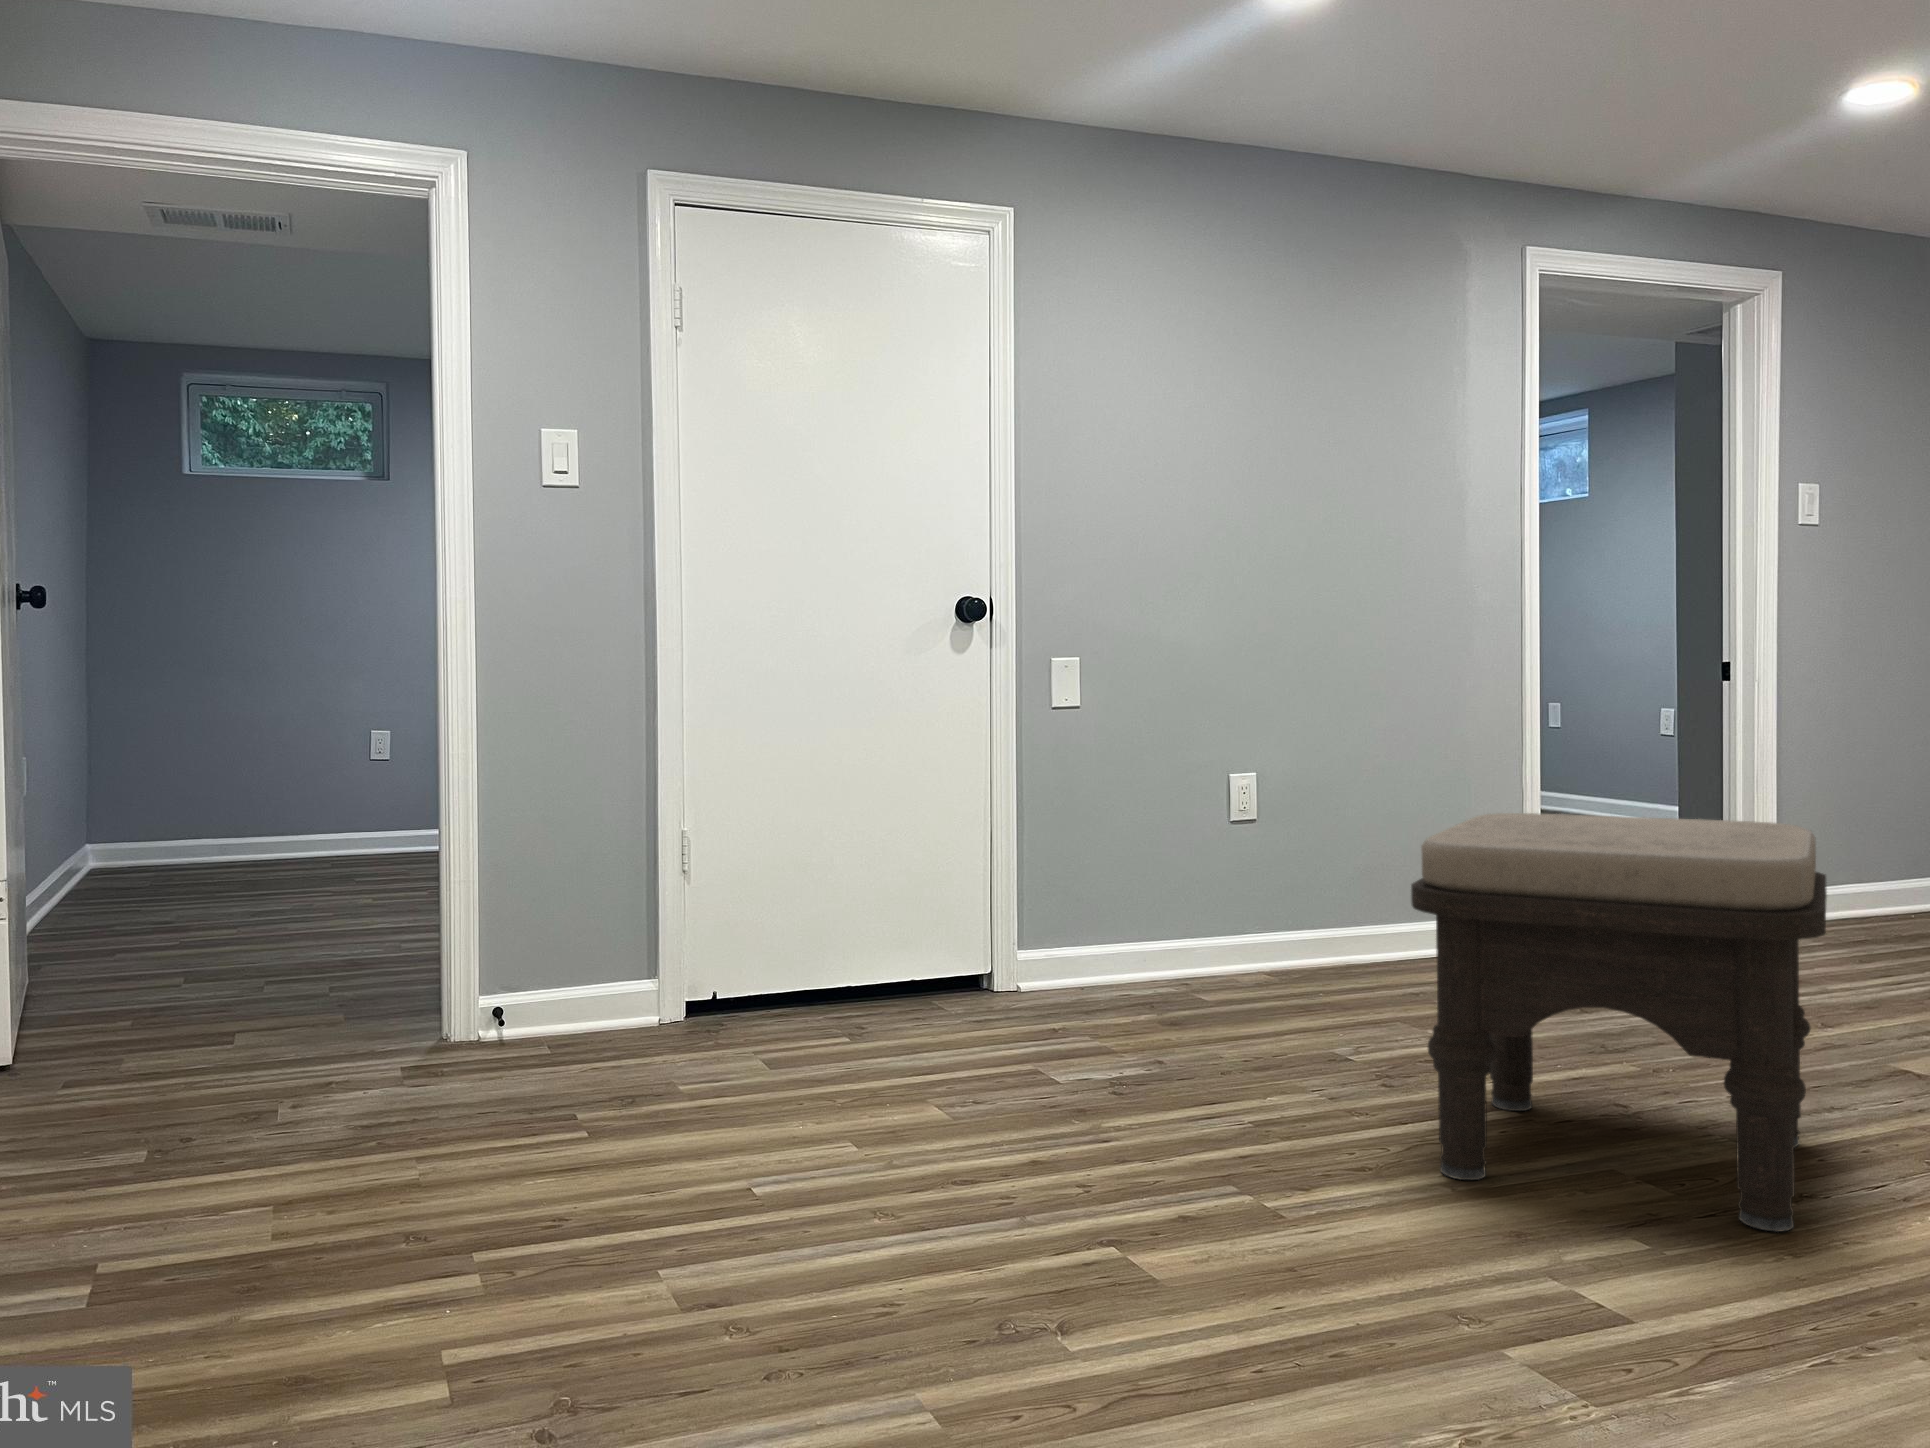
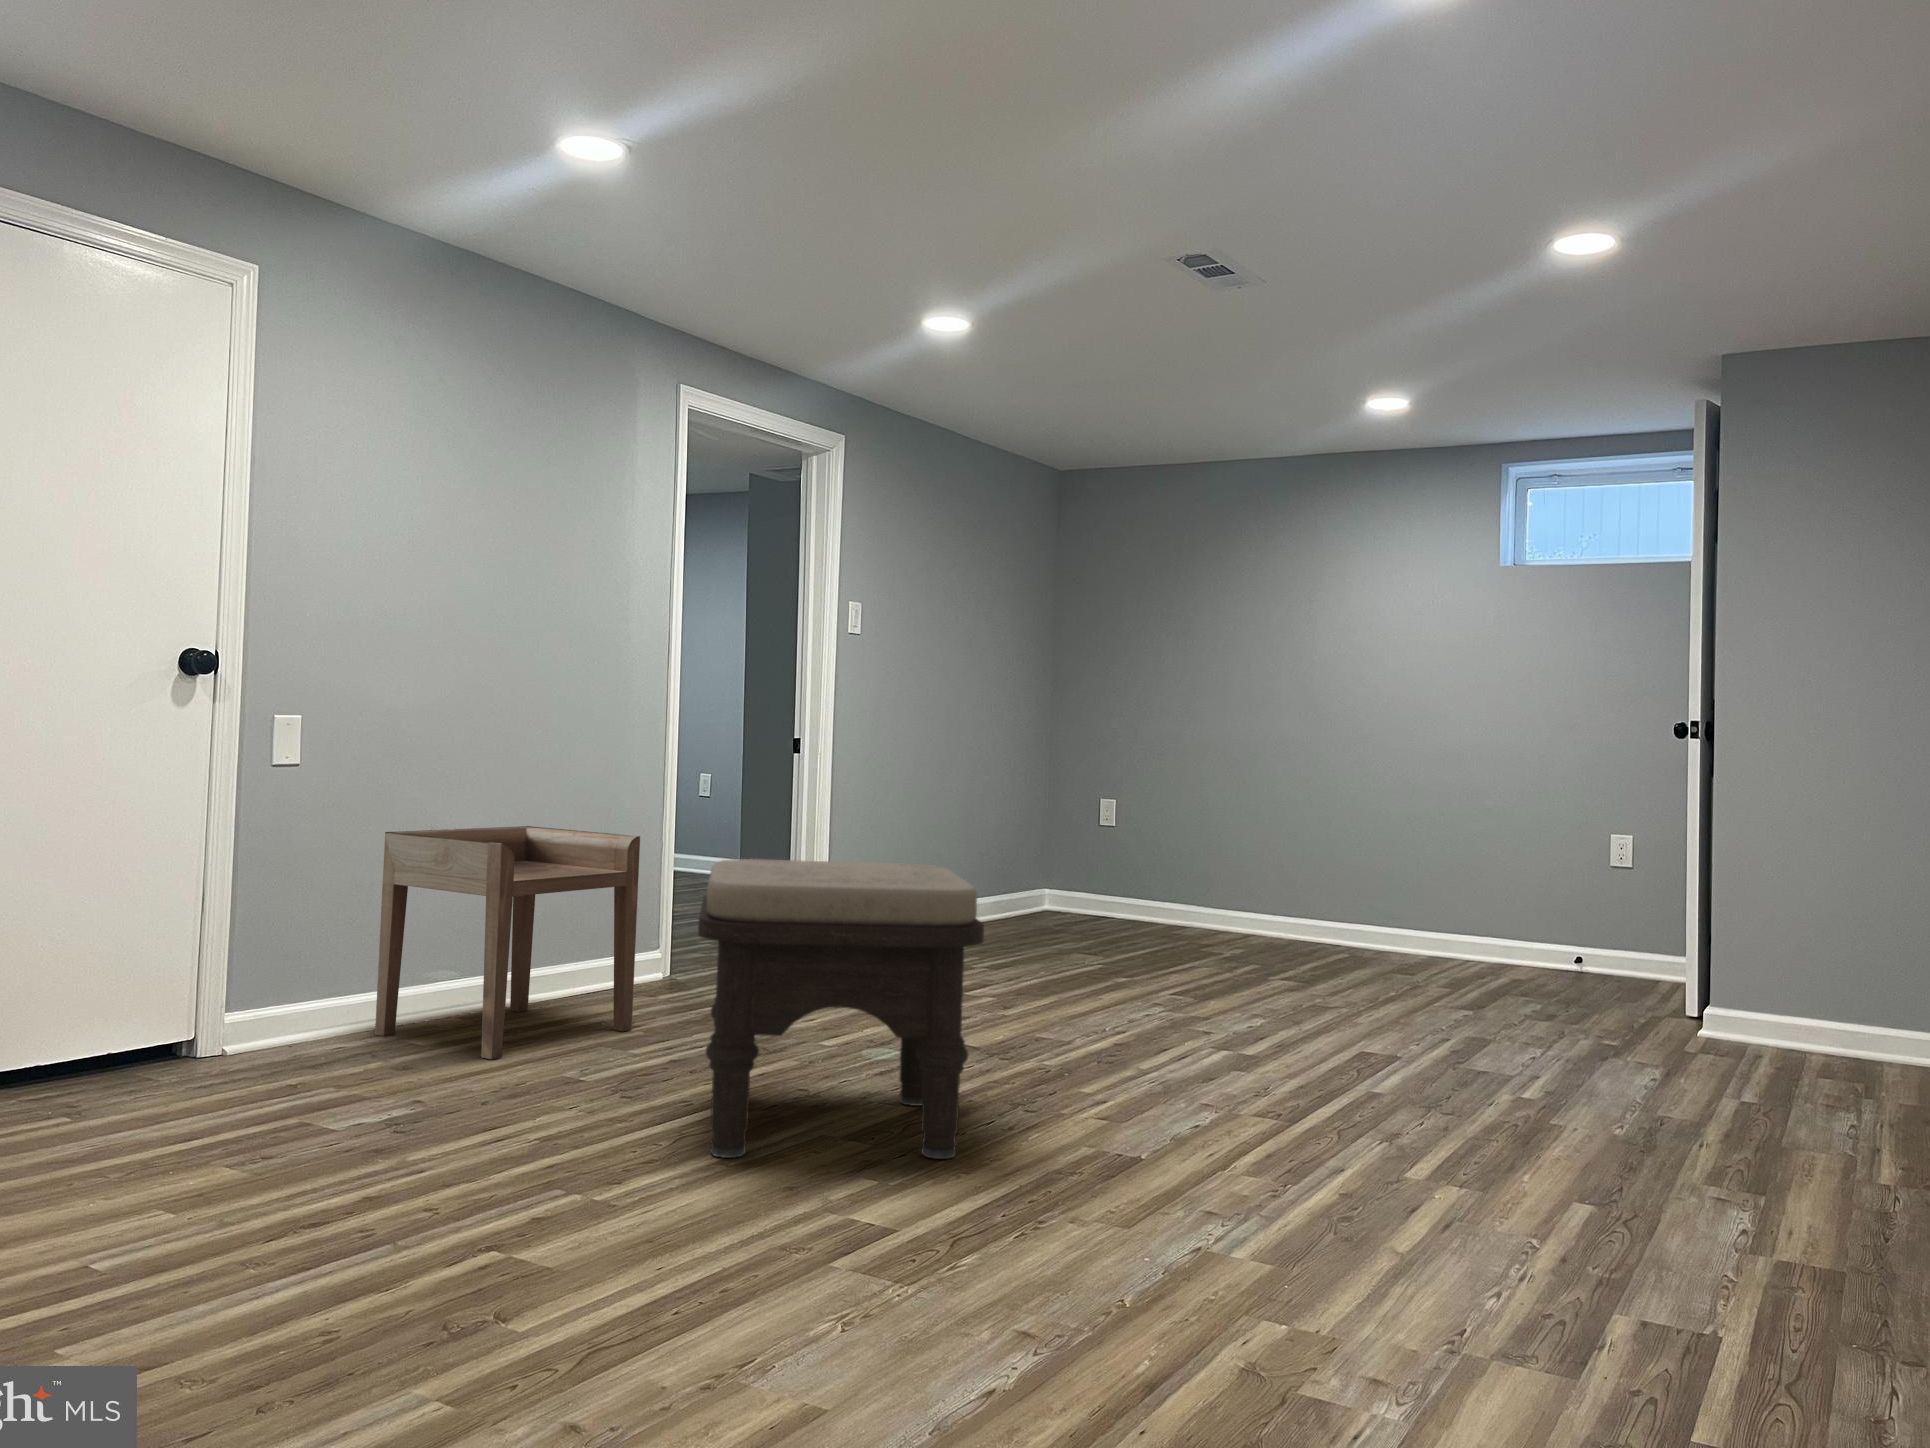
side table: none [1170,774,1448,1024] -> present [375,826,640,1059]

